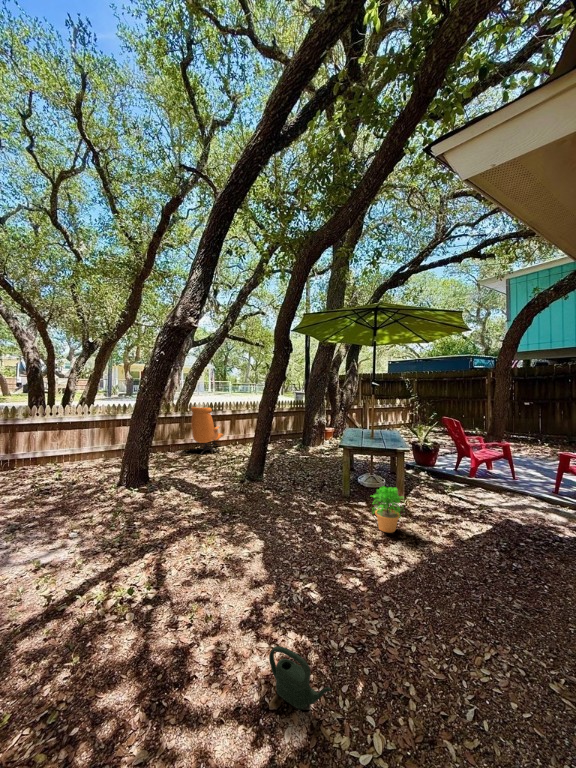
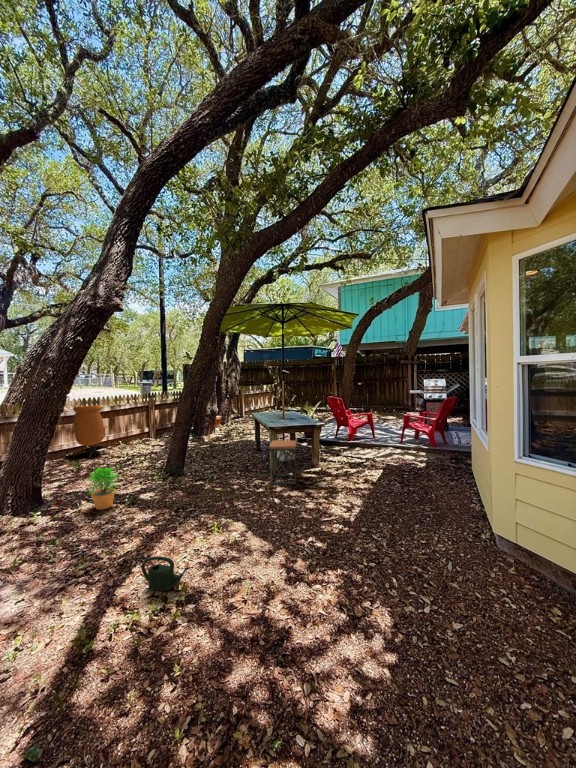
stool: none [328,462,368,518] -> present [269,440,297,485]
potted plant: present [373,486,403,533] -> present [88,467,118,510]
watering can: present [269,646,332,709] -> present [141,556,190,591]

